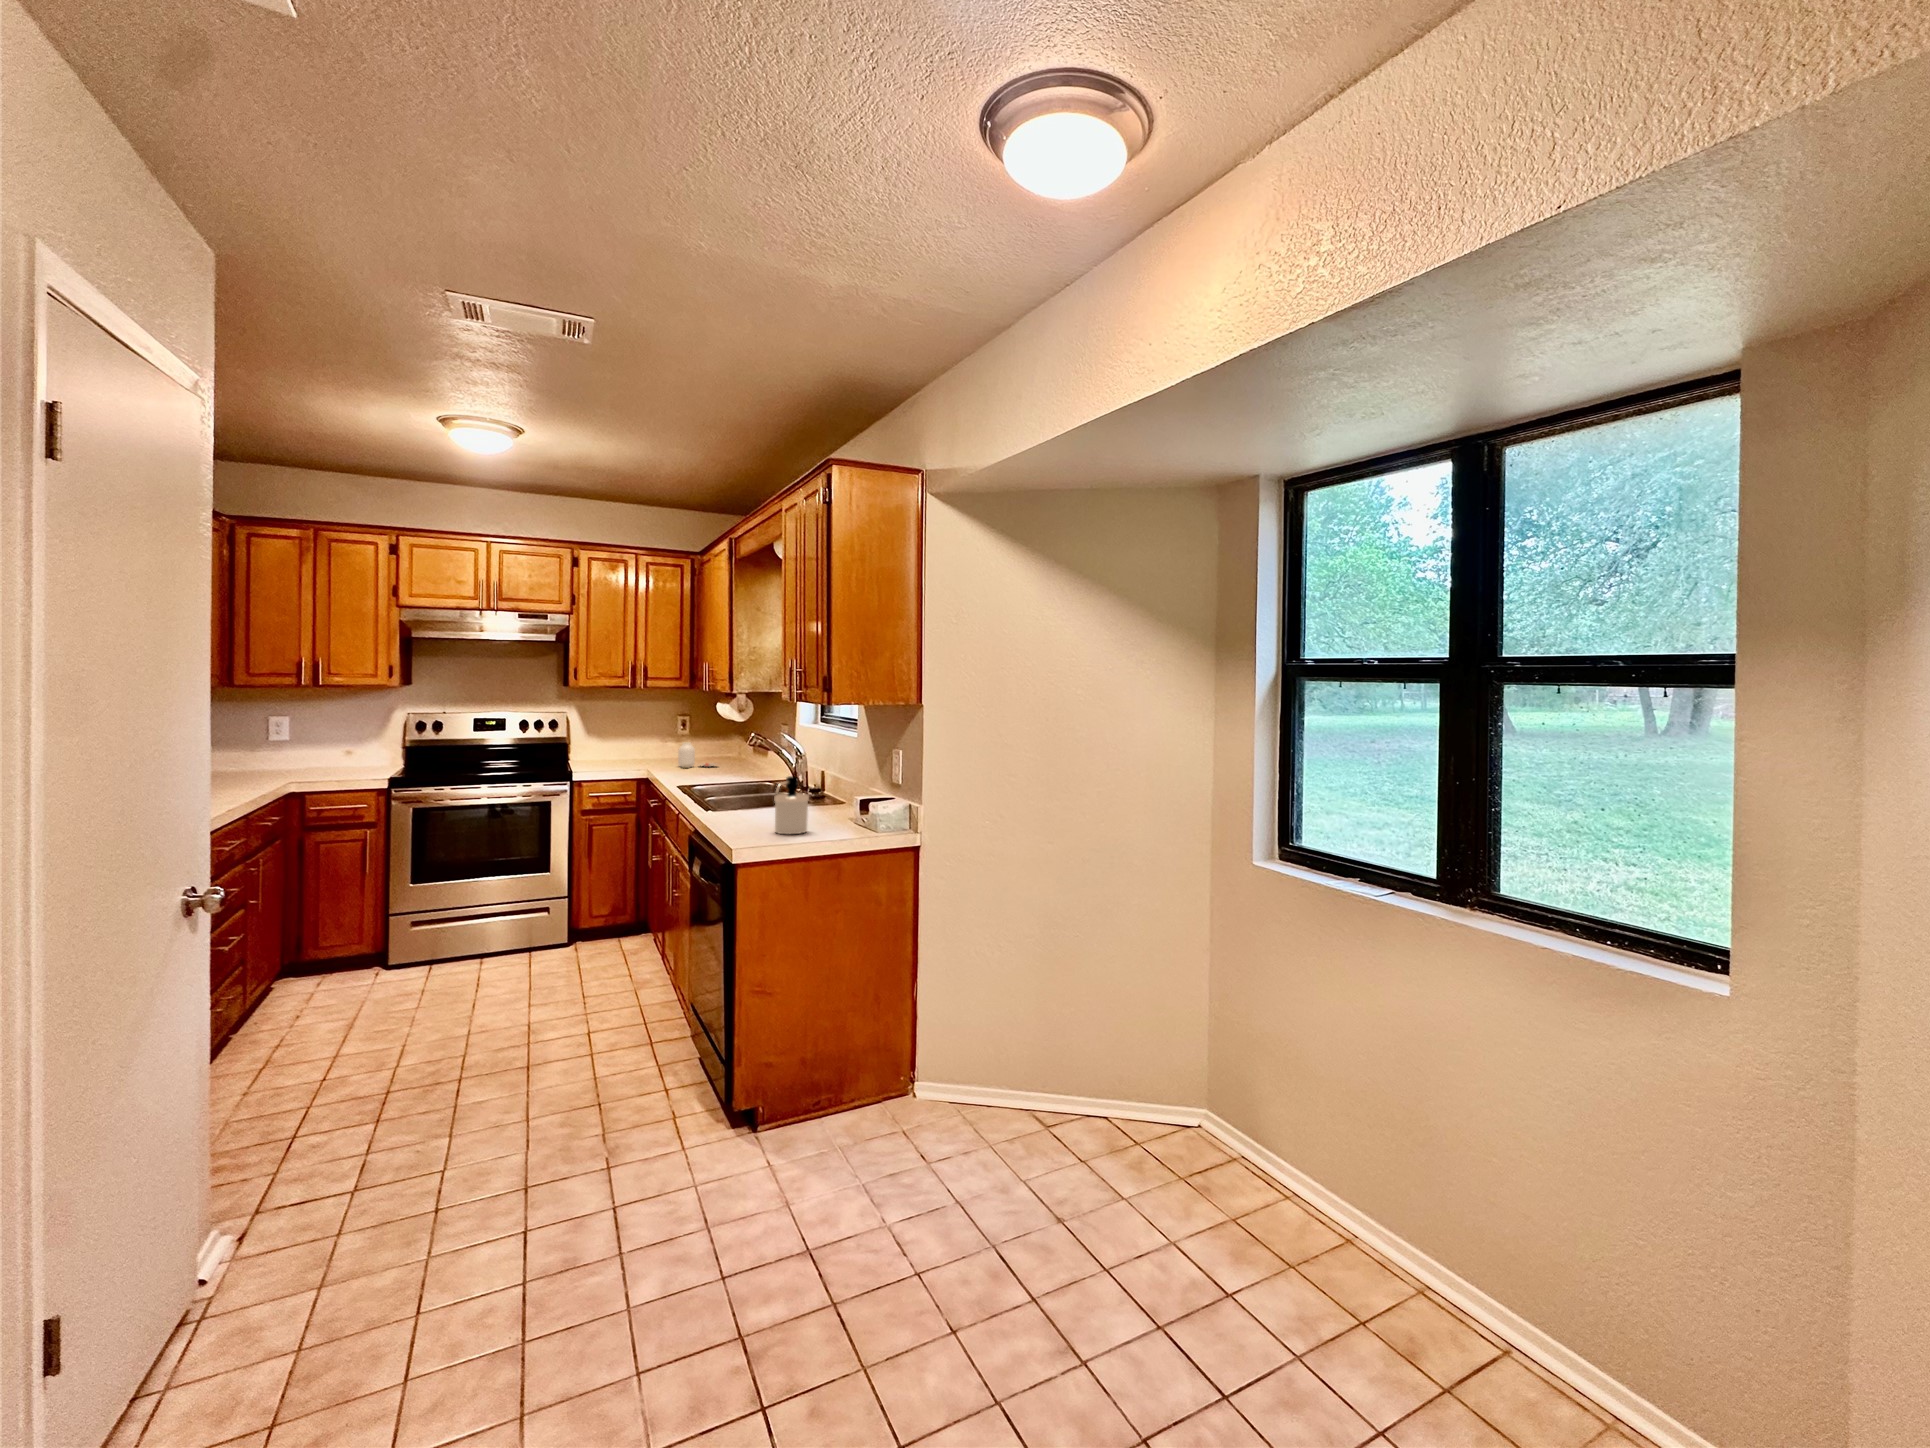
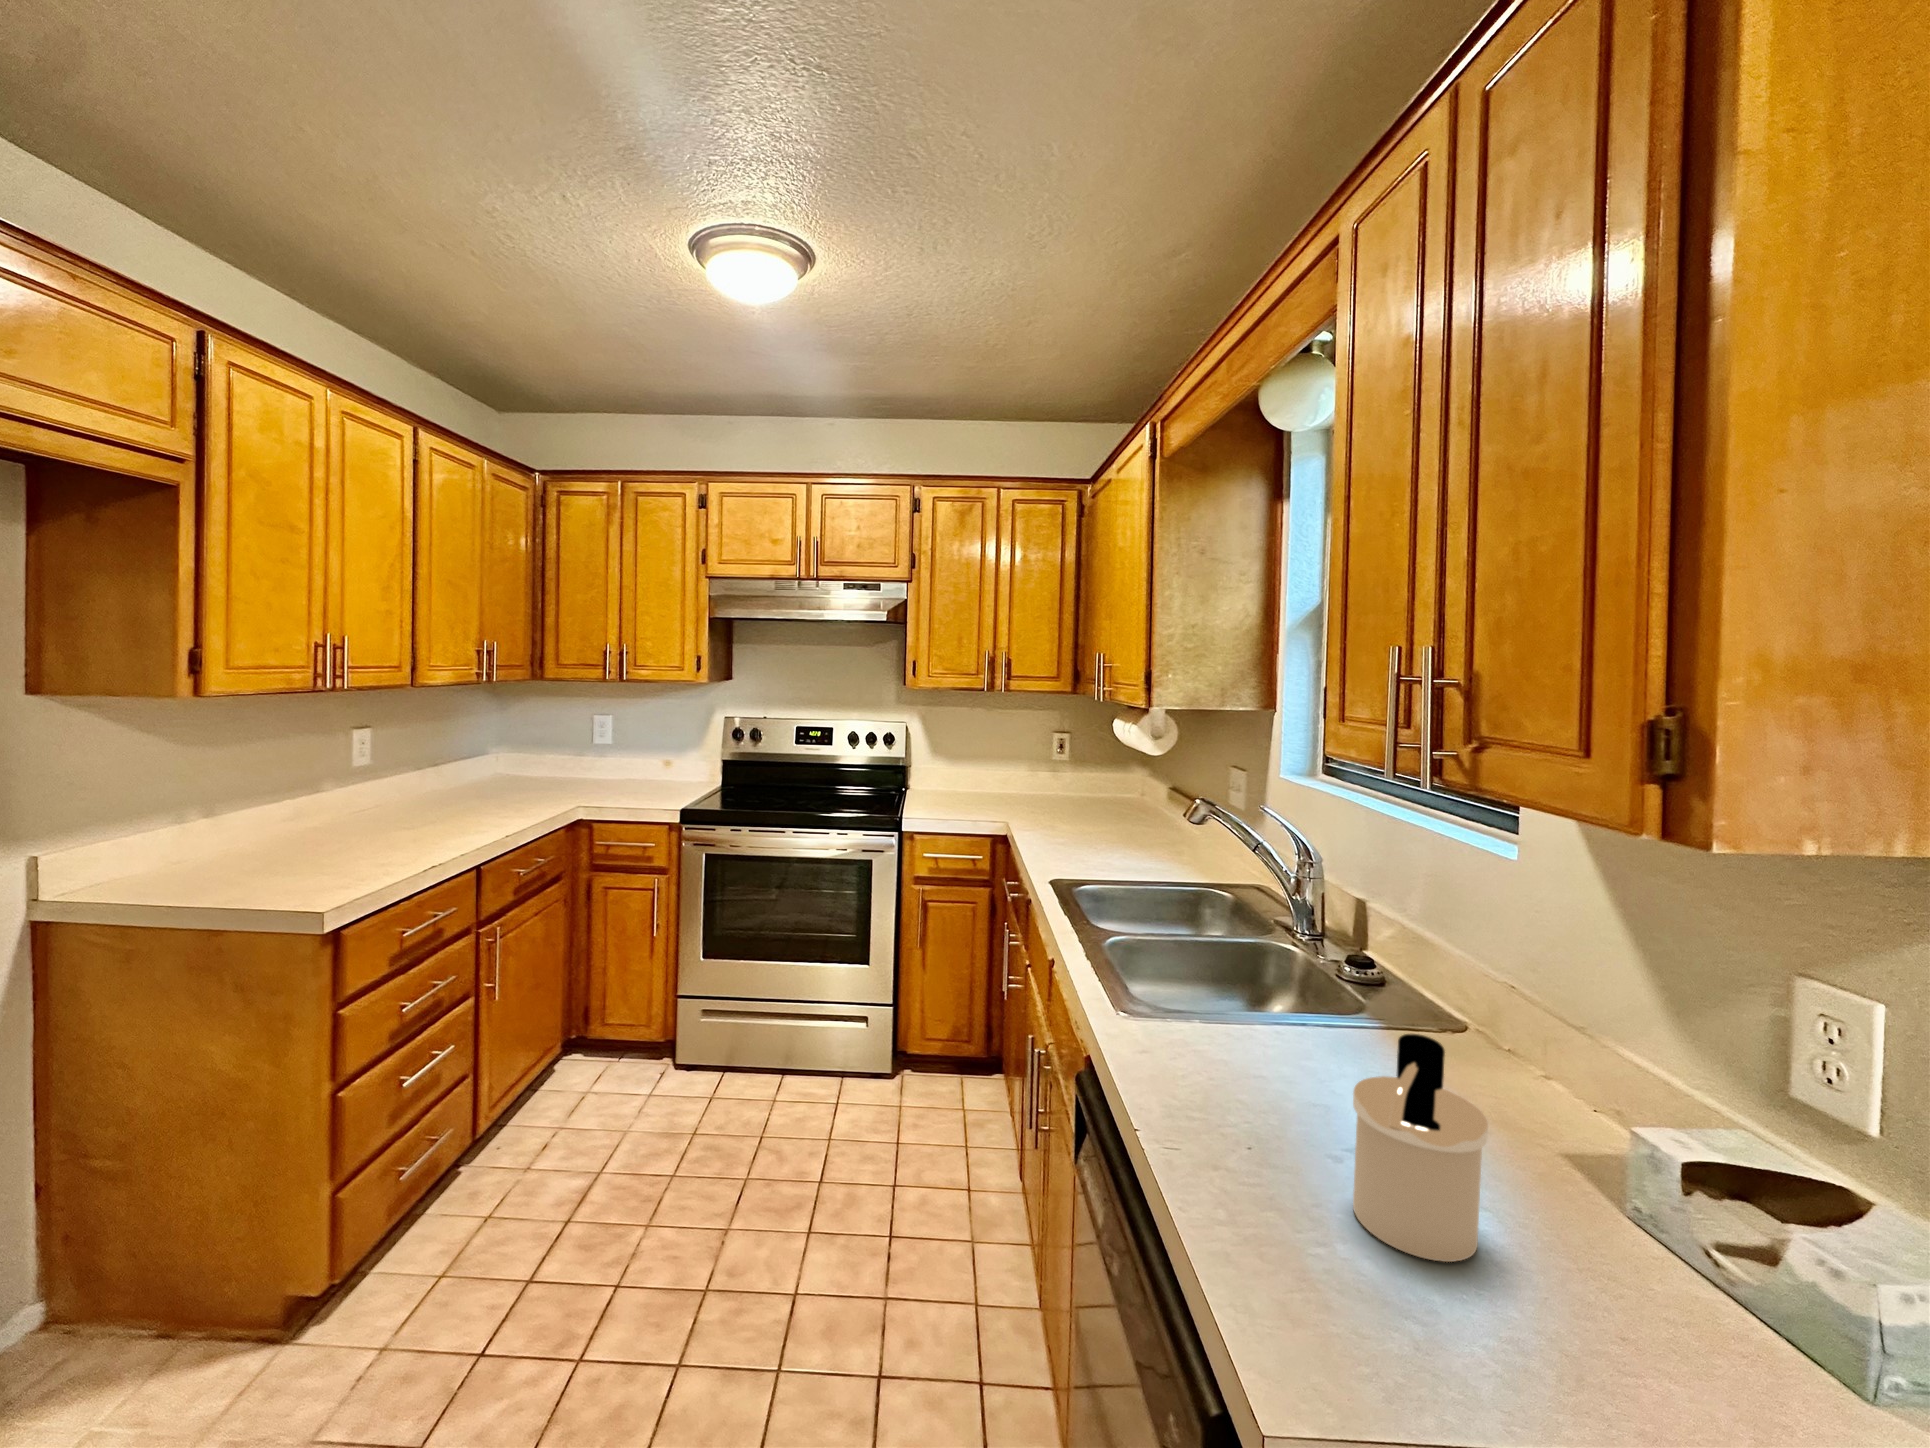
jar: present [678,742,715,768] -> none [1052,778,1118,822]

